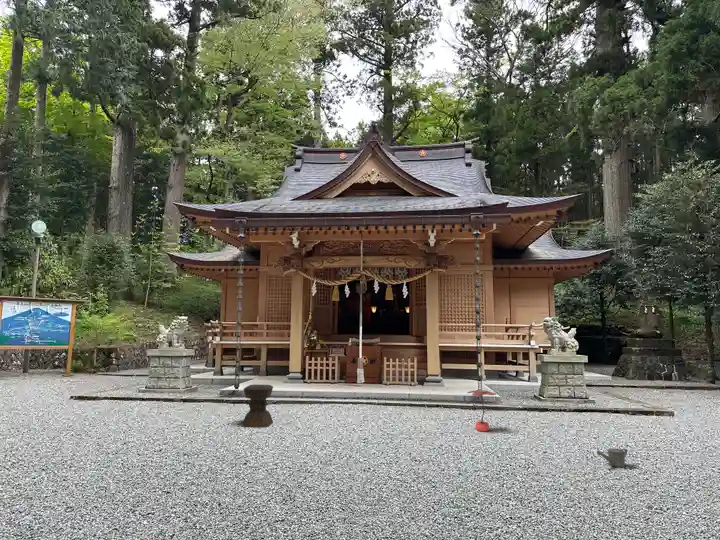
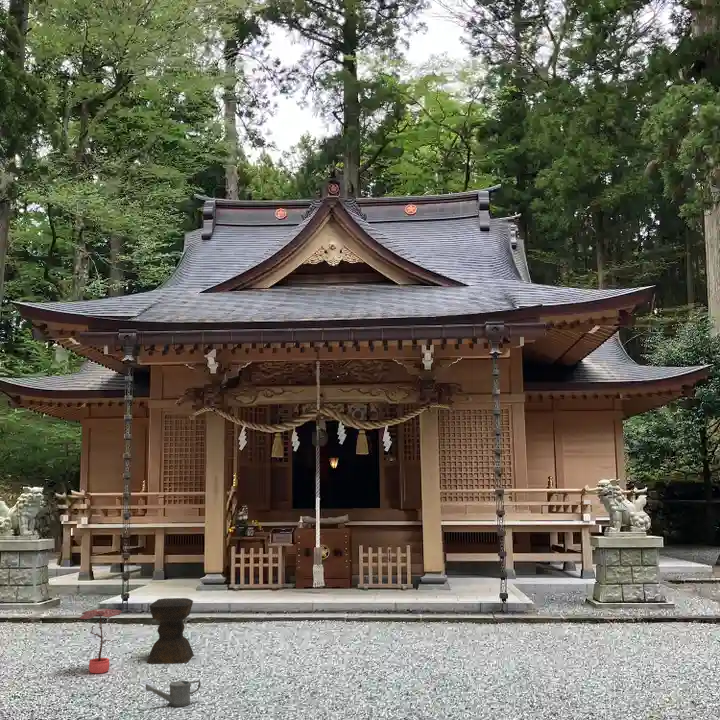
potted plant: present [468,390,496,432] -> present [80,609,122,673]
watering can: present [597,448,627,468] -> present [146,680,201,707]

